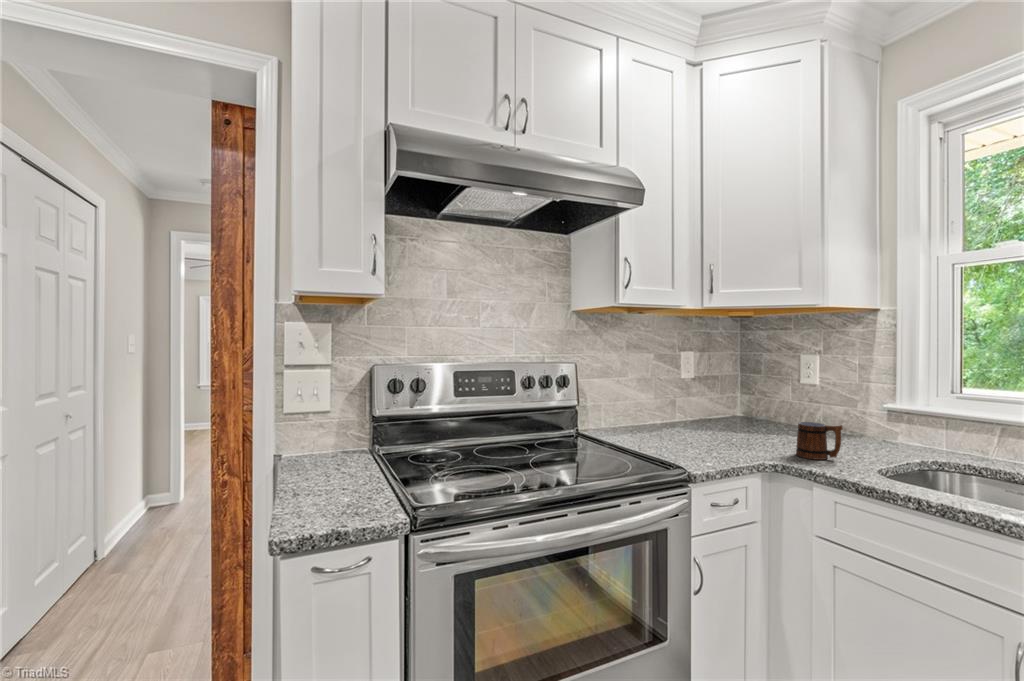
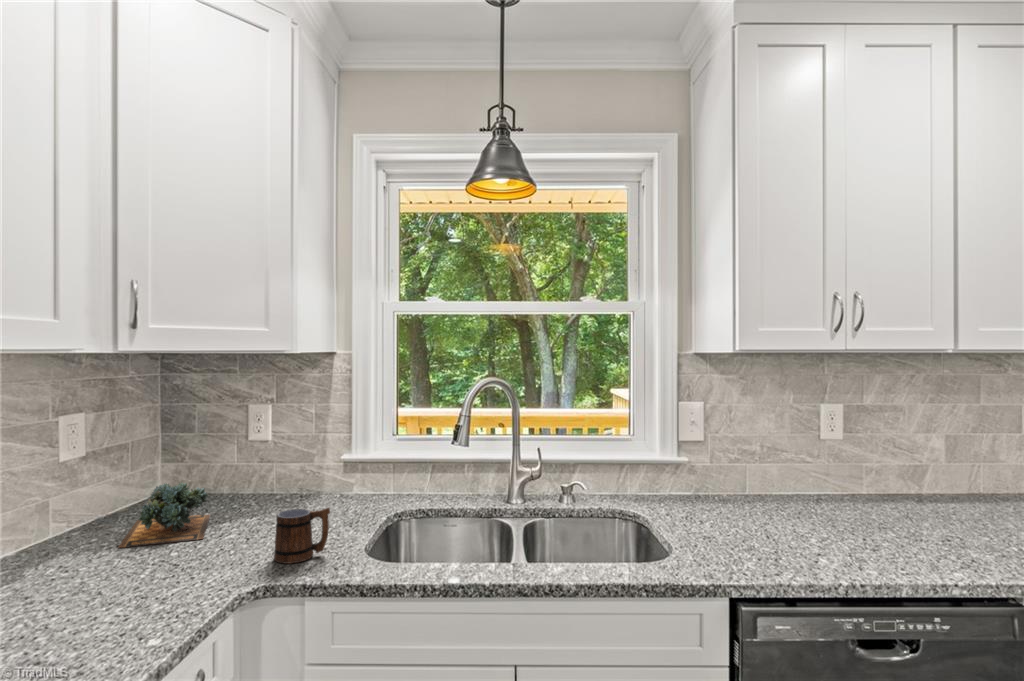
succulent plant: none [705,397,767,436] -> present [118,483,210,548]

